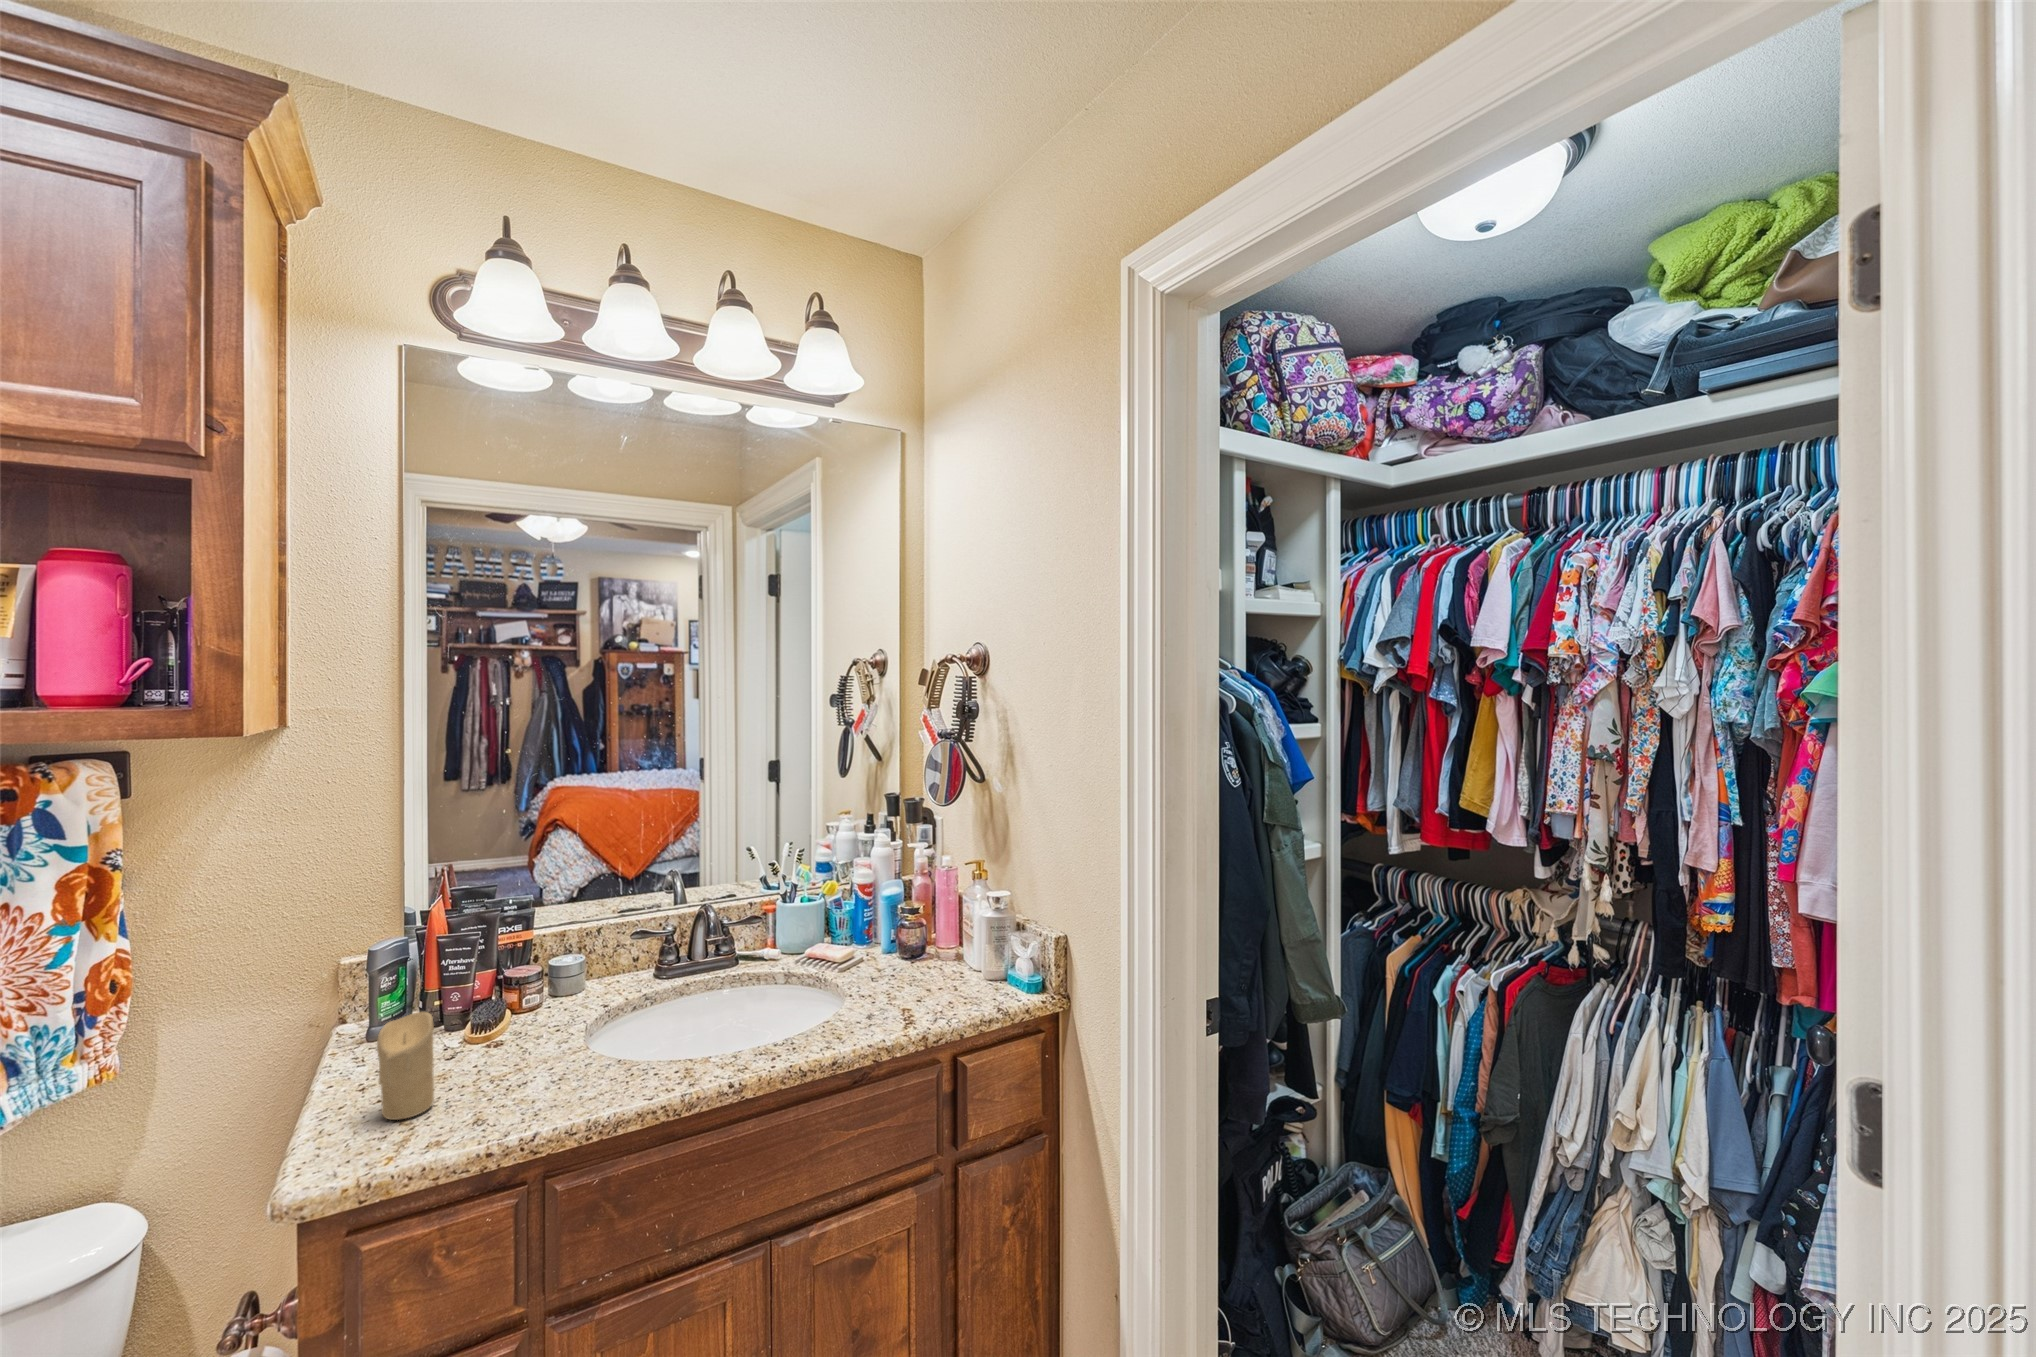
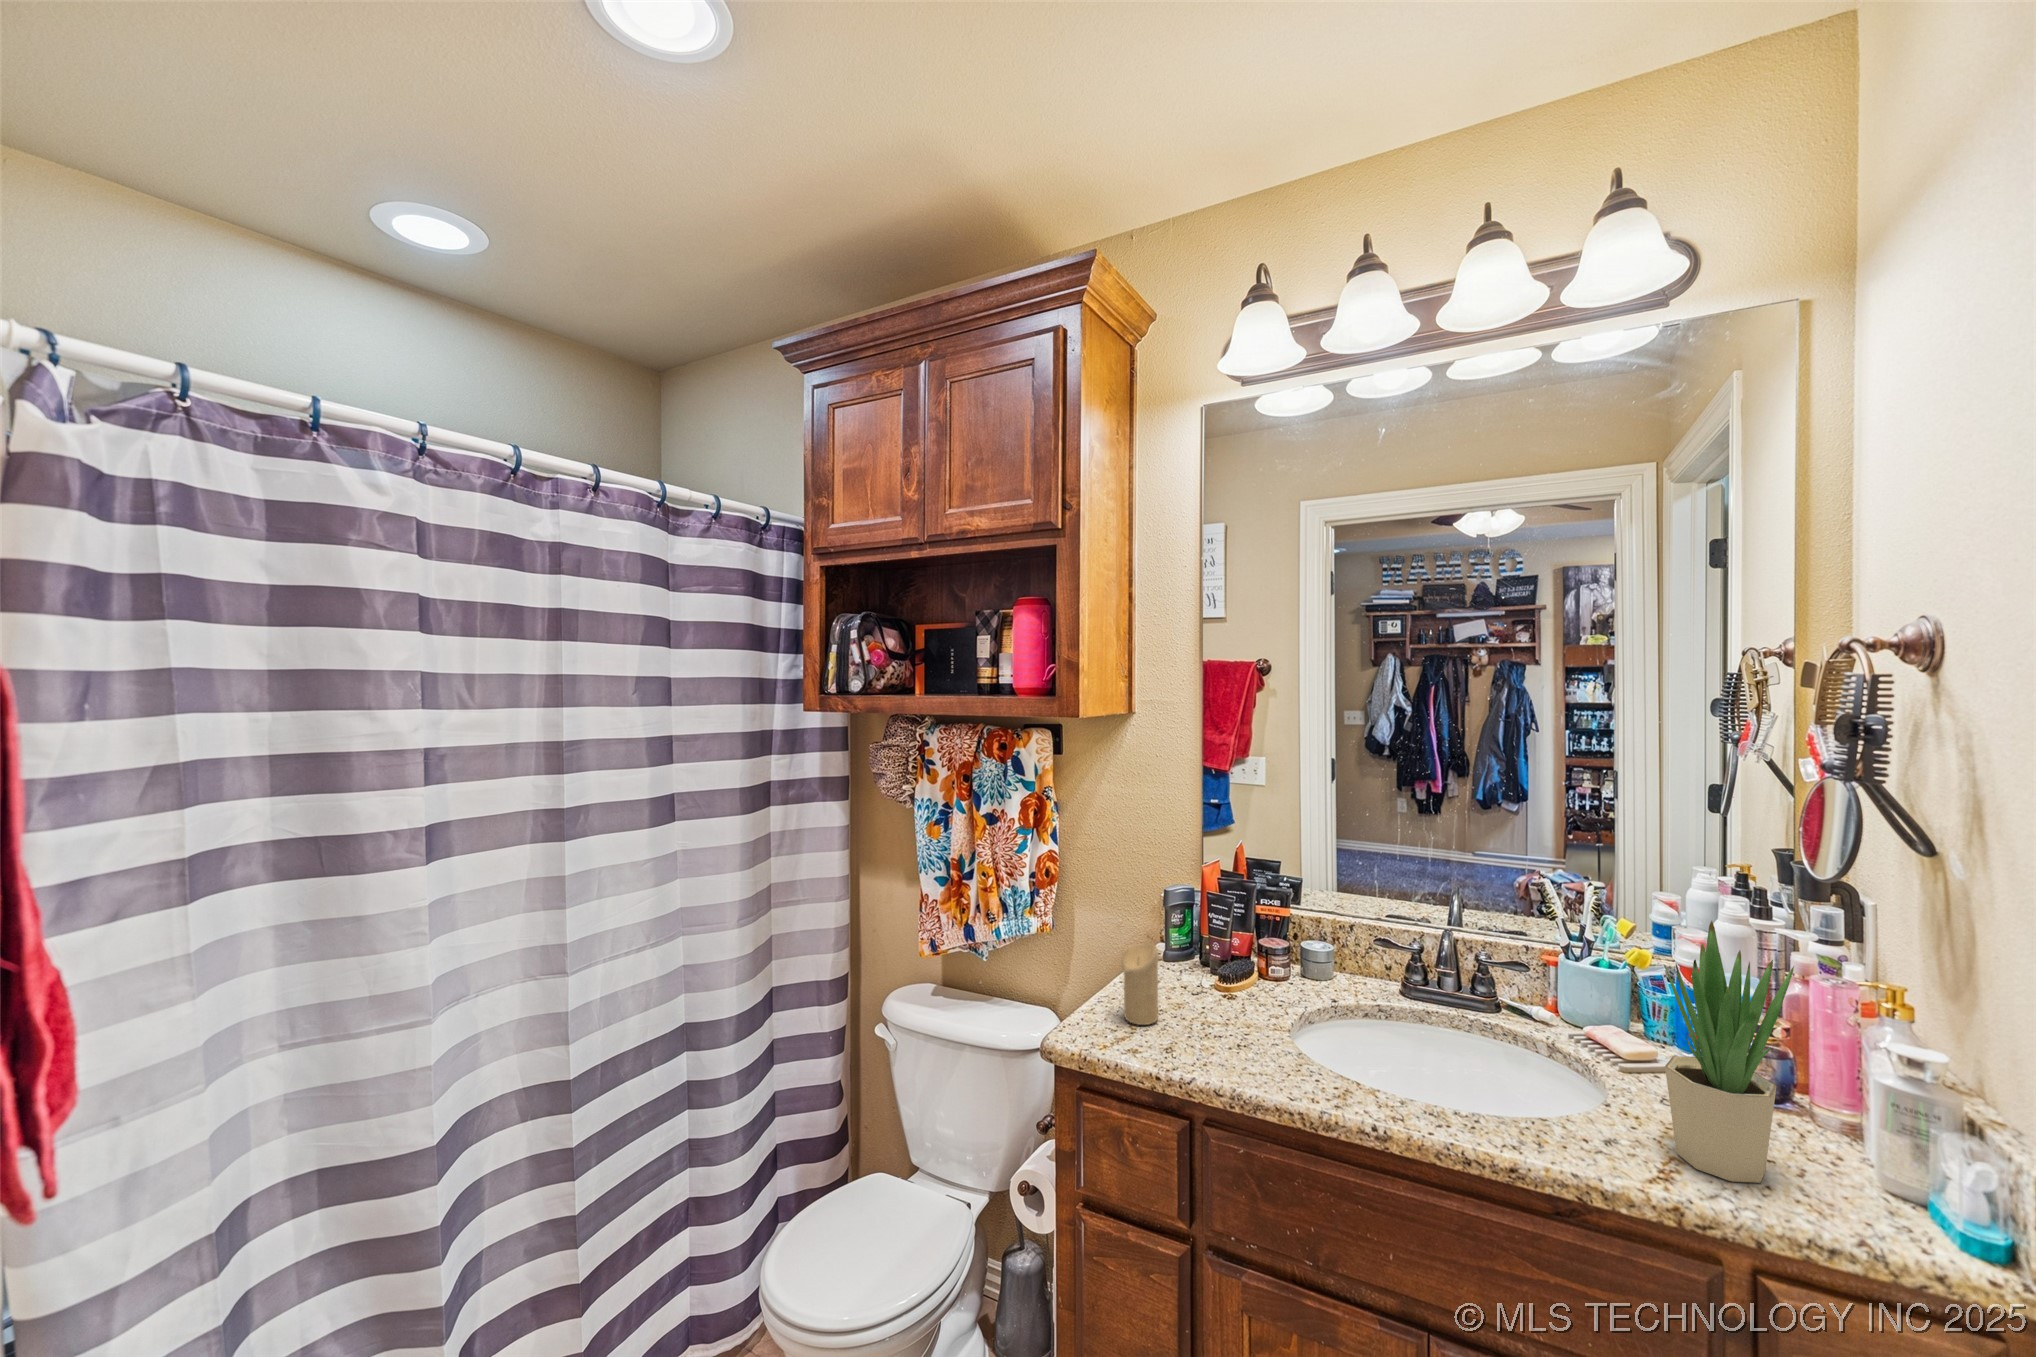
potted plant: none [891,841,954,1011] -> present [1665,921,1794,1183]

